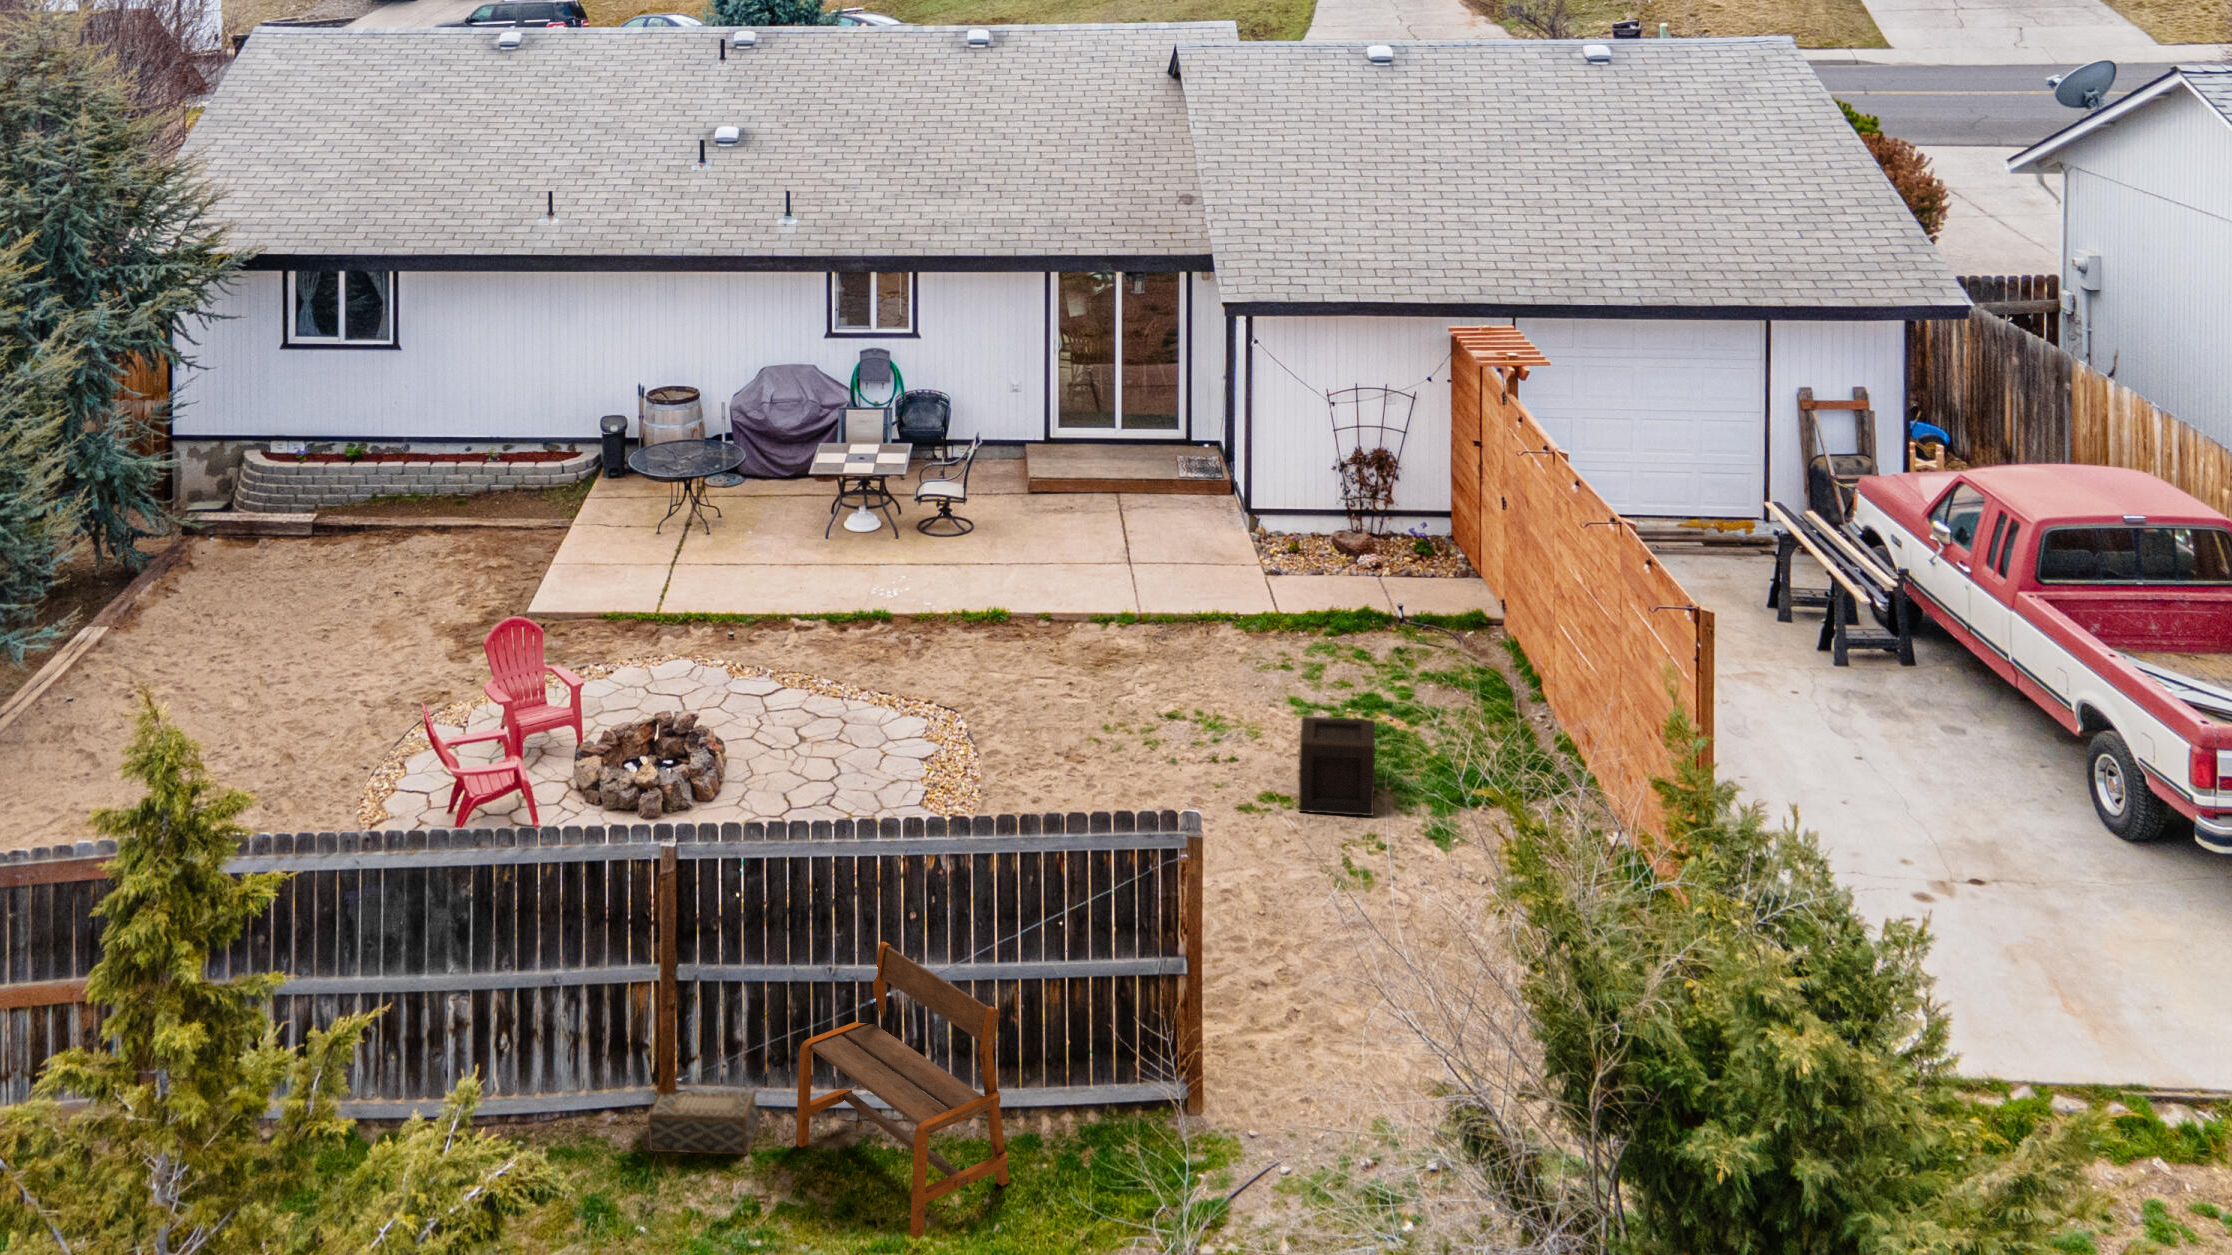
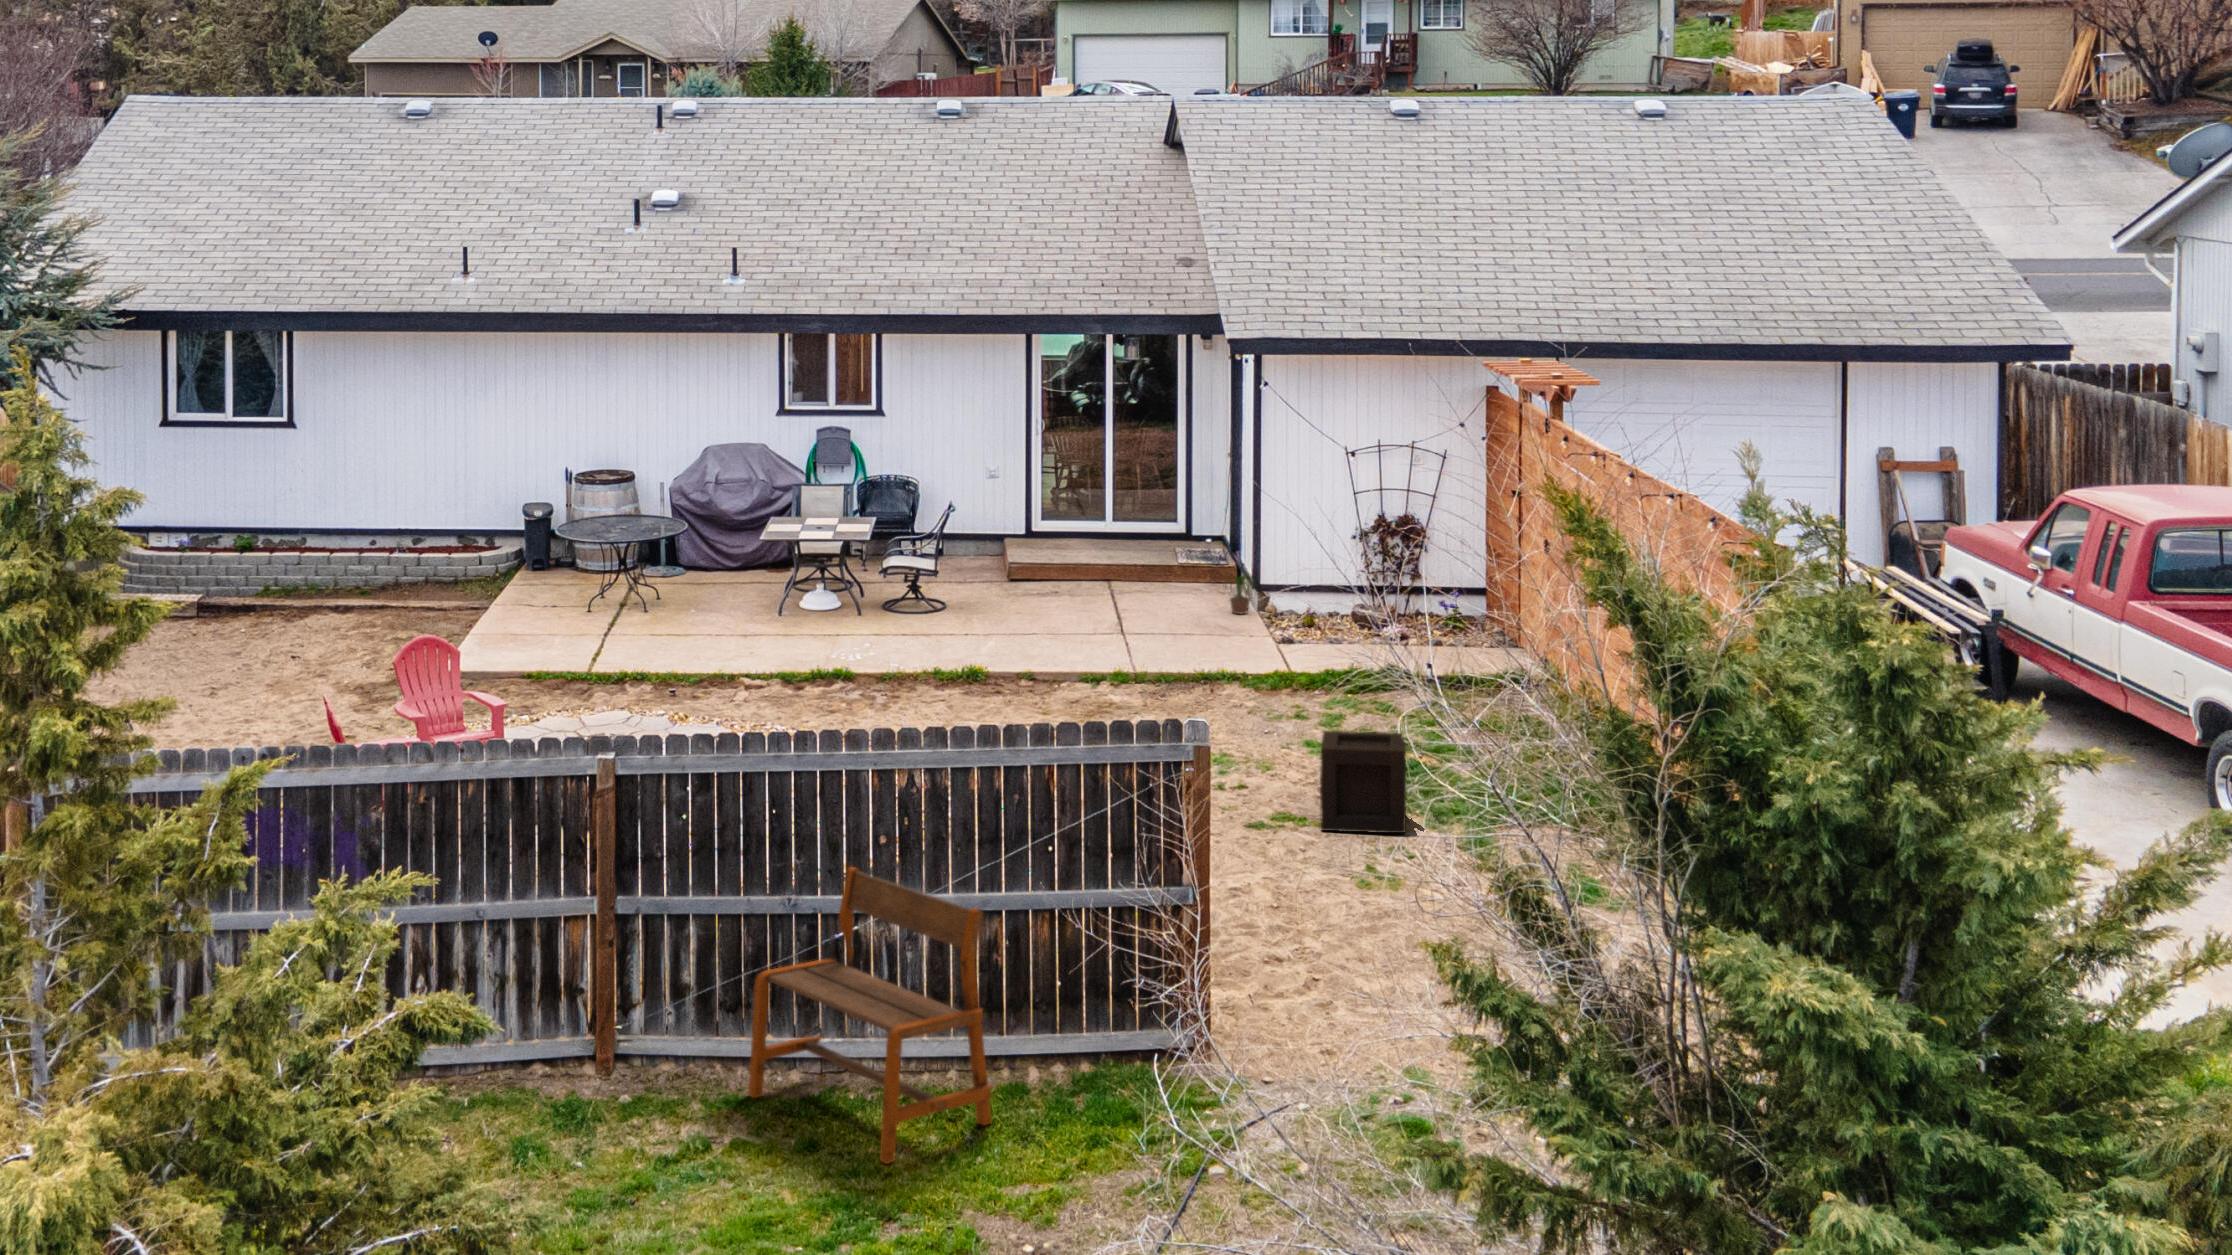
potted plant: none [1208,499,1248,535] -> present [1223,575,1256,614]
woven basket: present [648,1087,760,1154] -> none [580,1035,707,1103]

